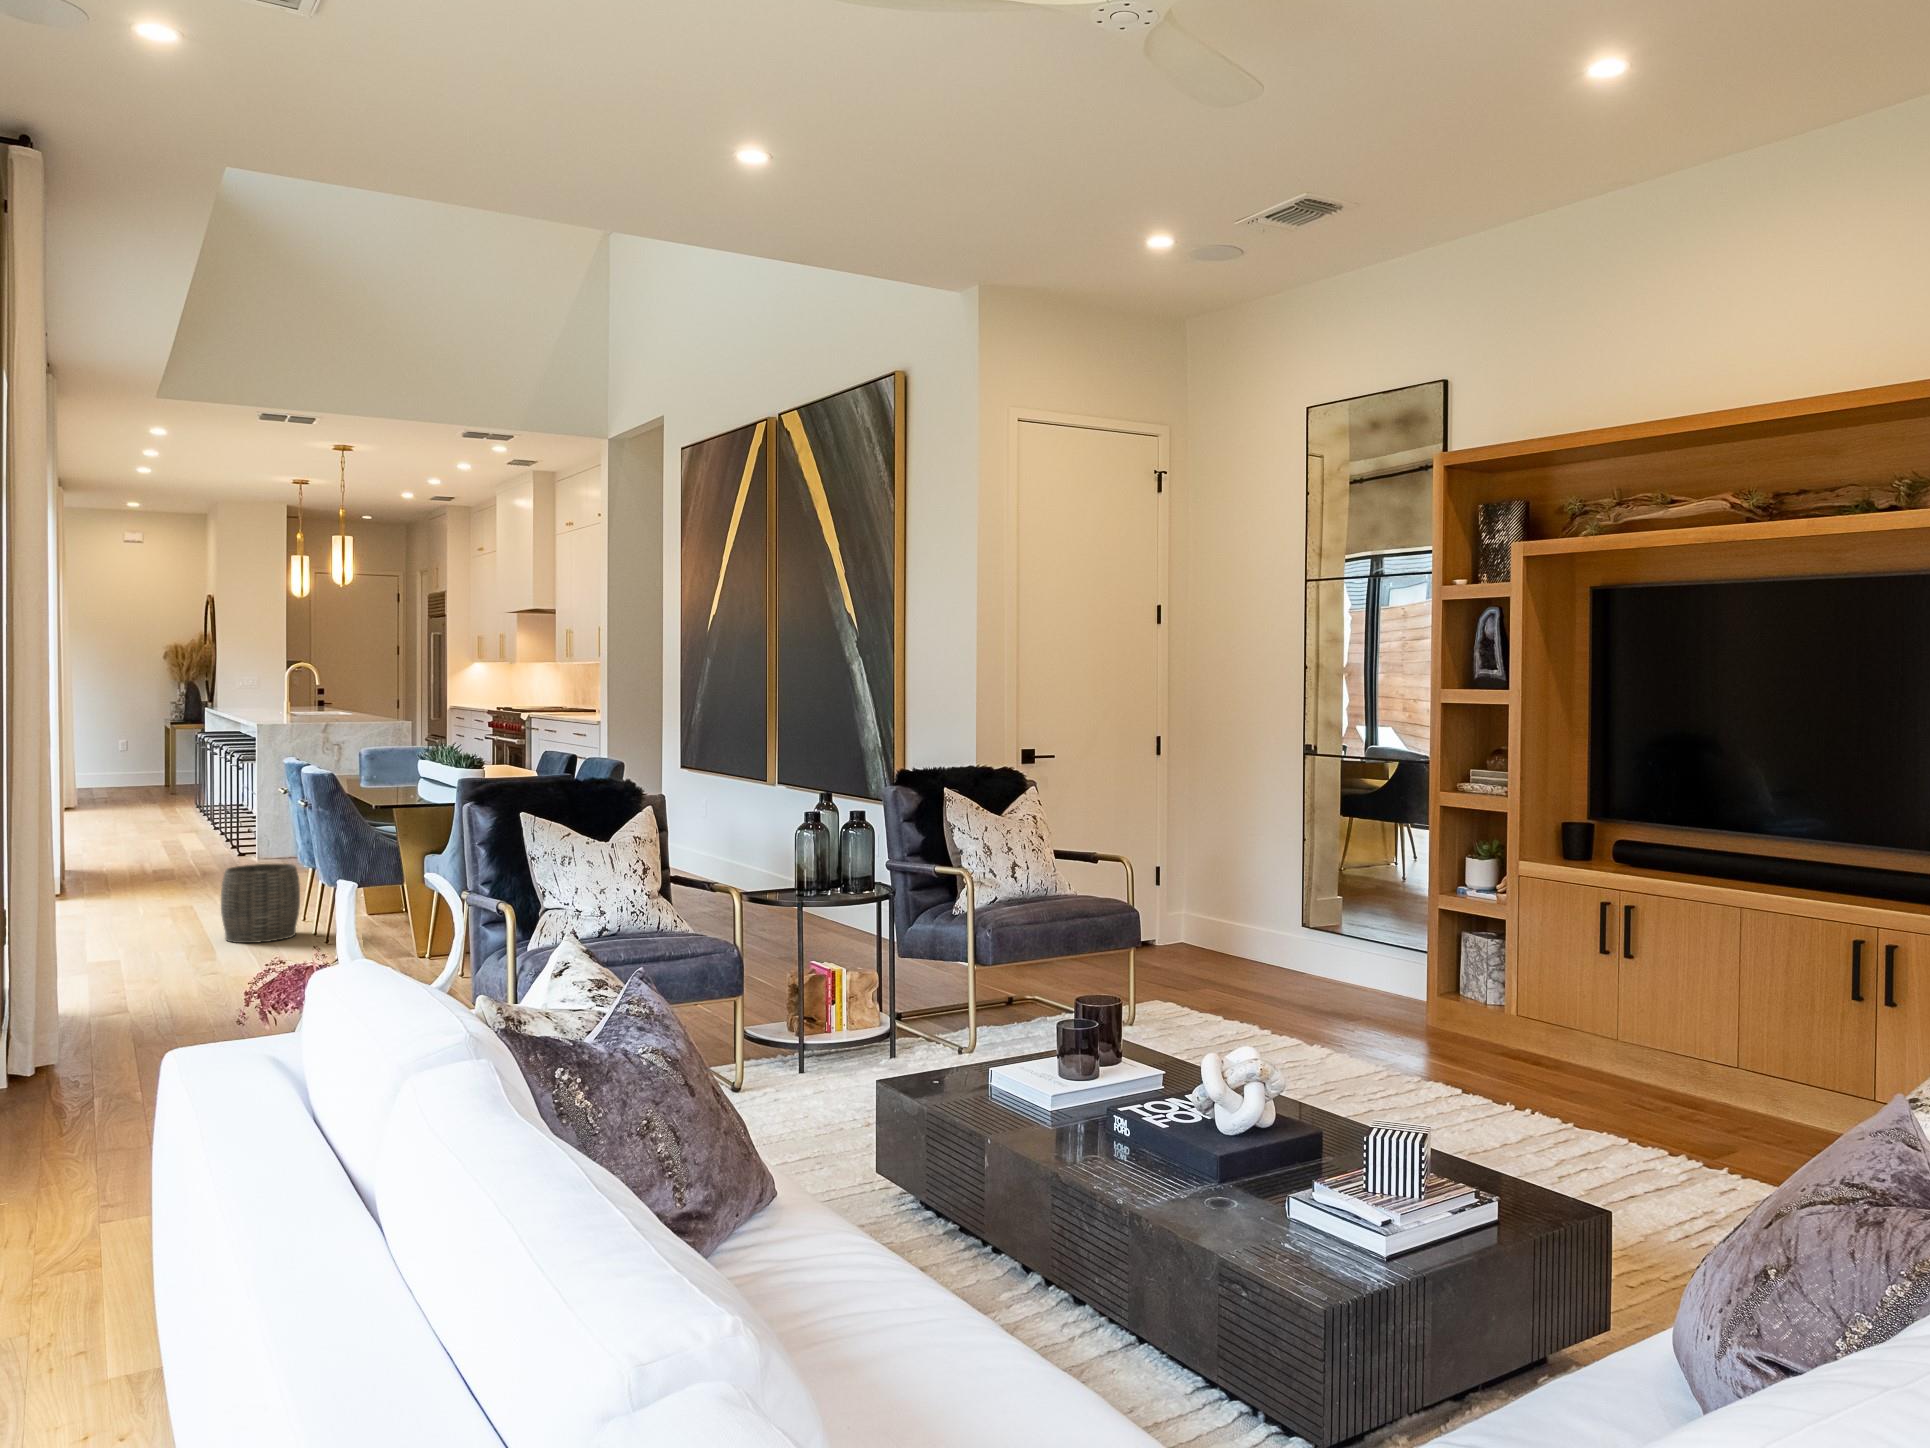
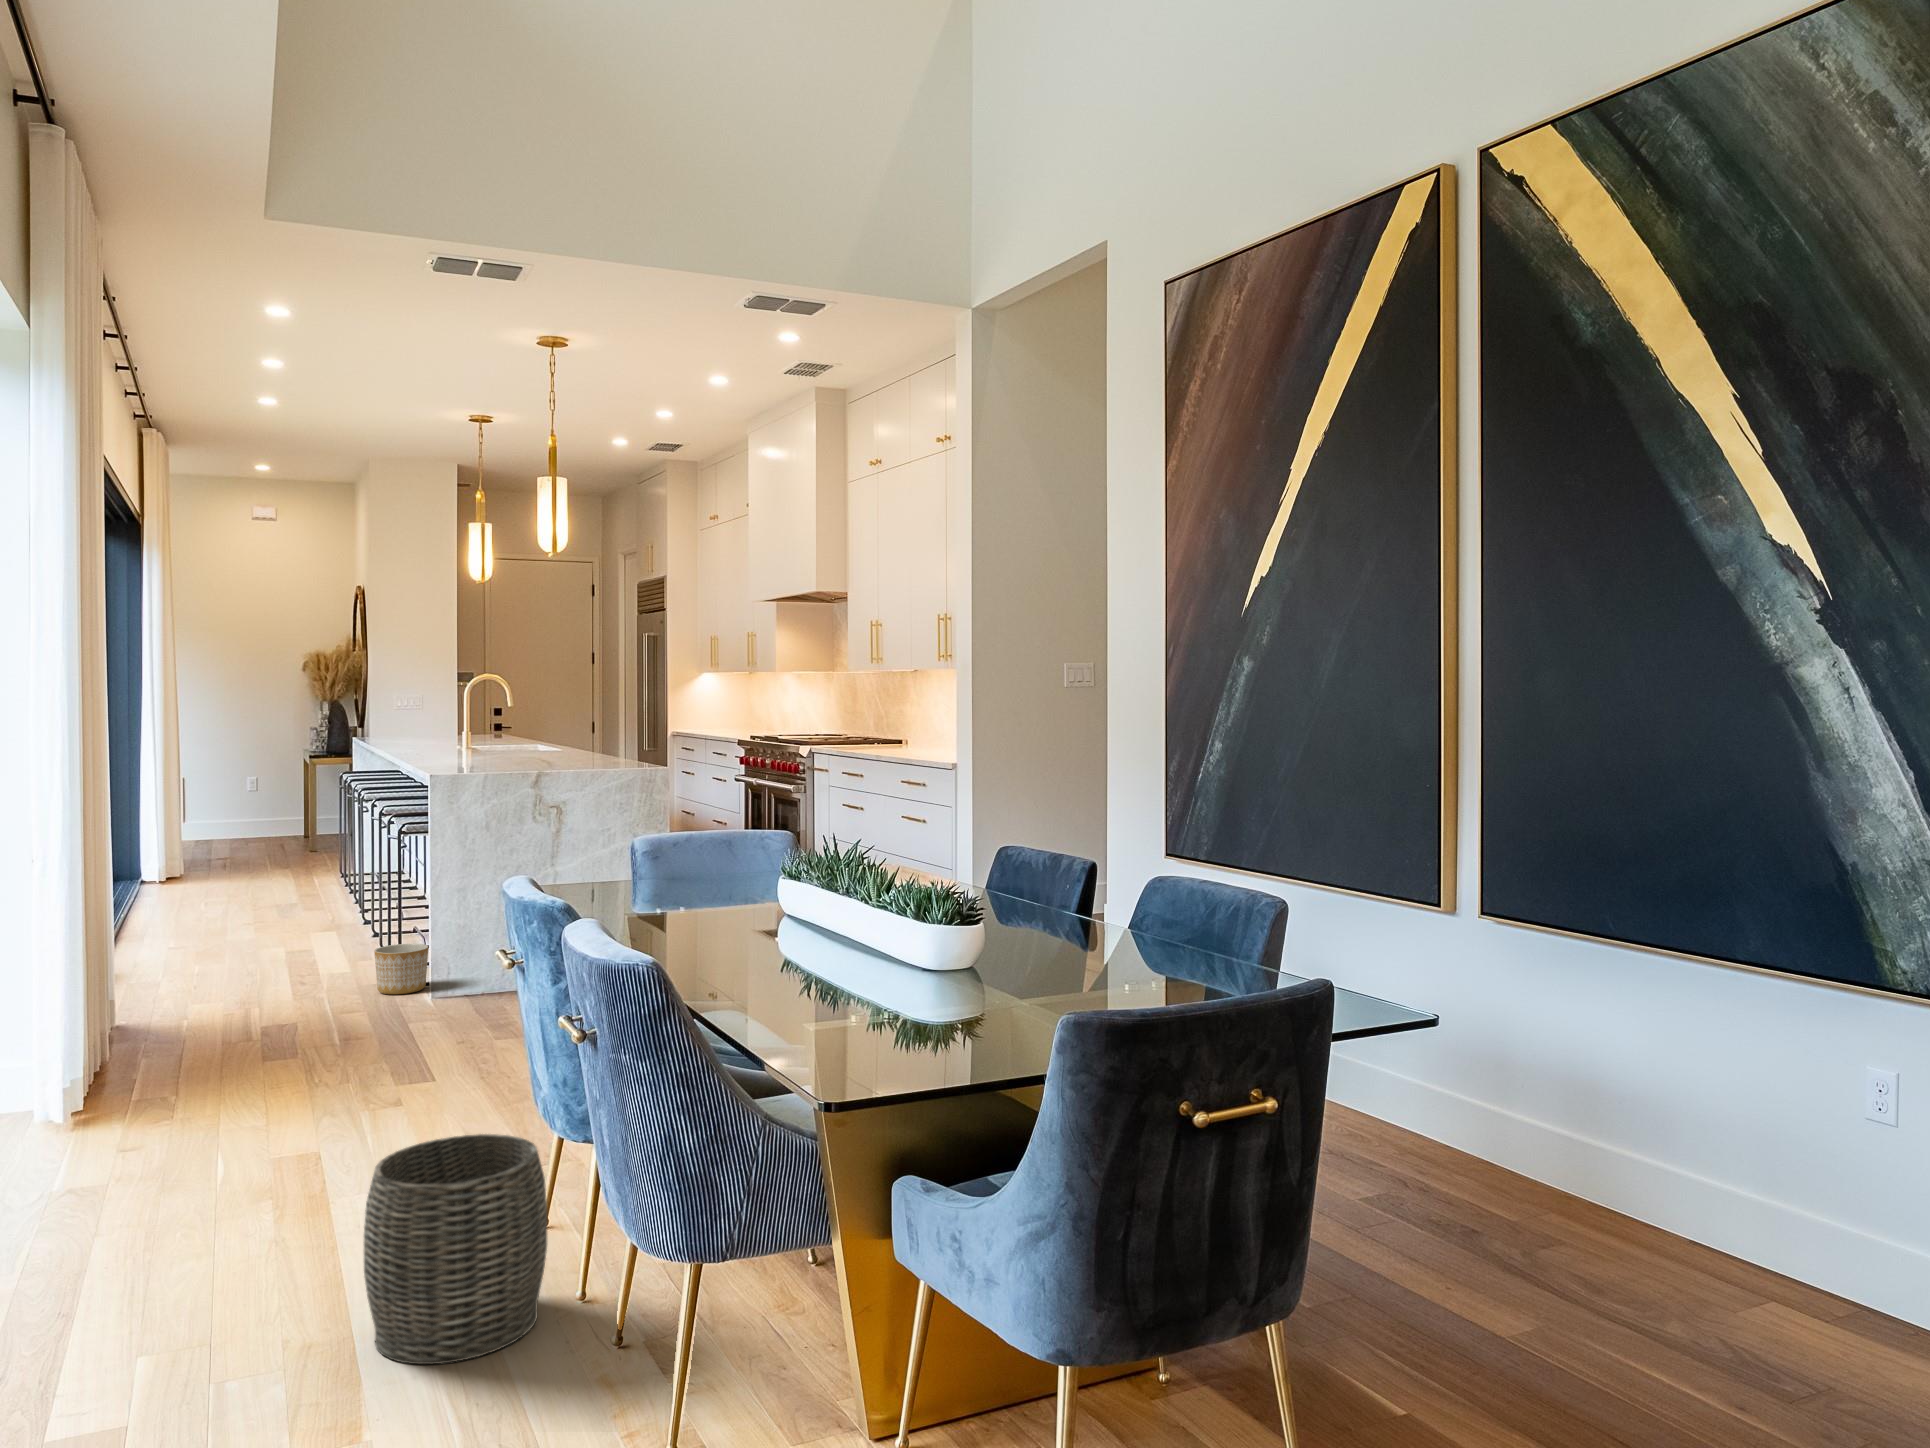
planter: none [223,829,257,858] -> present [374,944,429,995]

